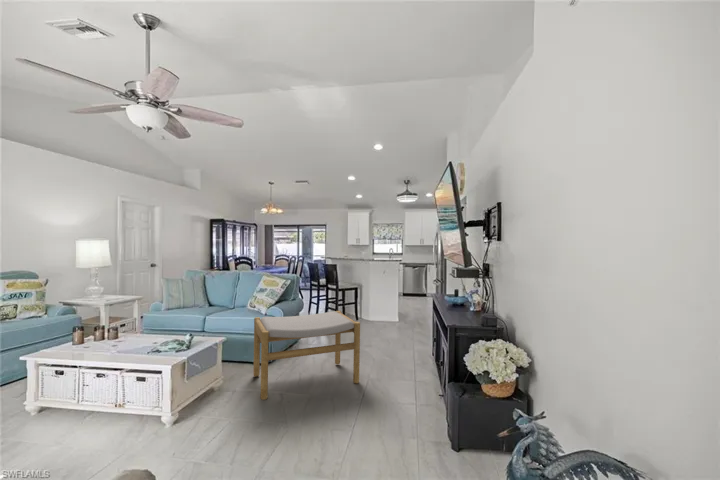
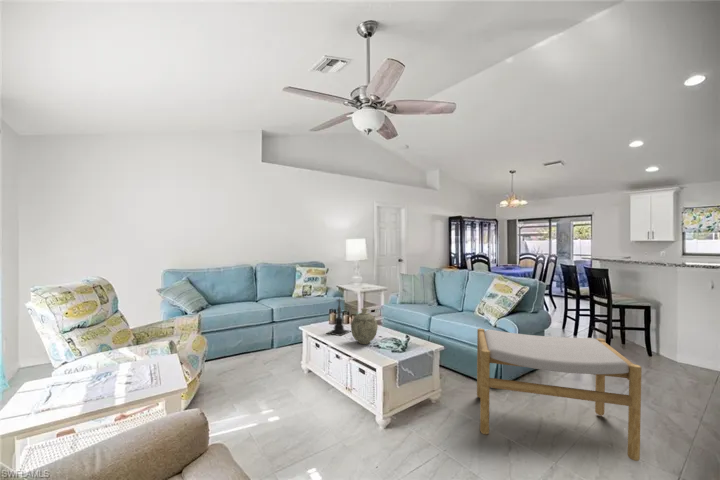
candle holder: none [81,304,117,351] -> present [328,299,351,336]
decorative vase: none [123,314,156,352] -> present [351,308,378,344]

